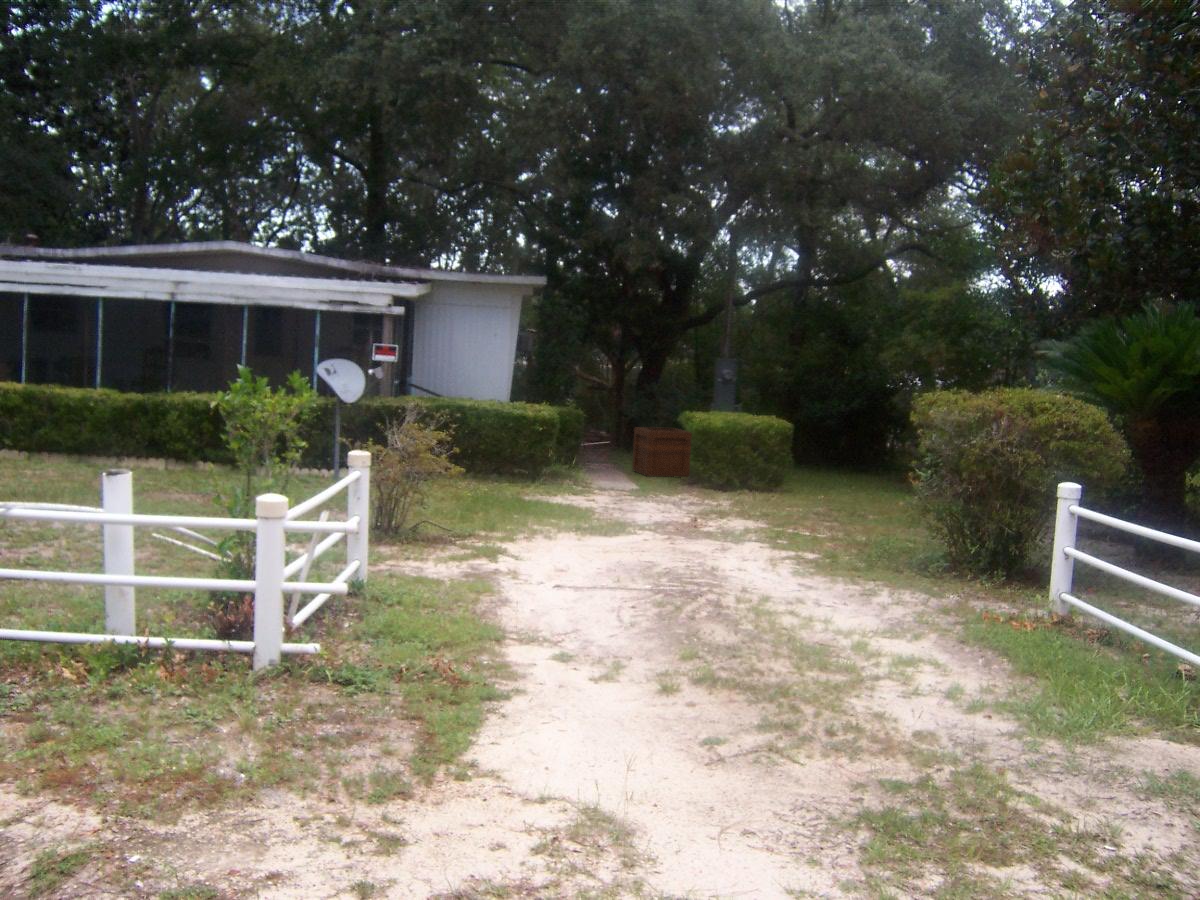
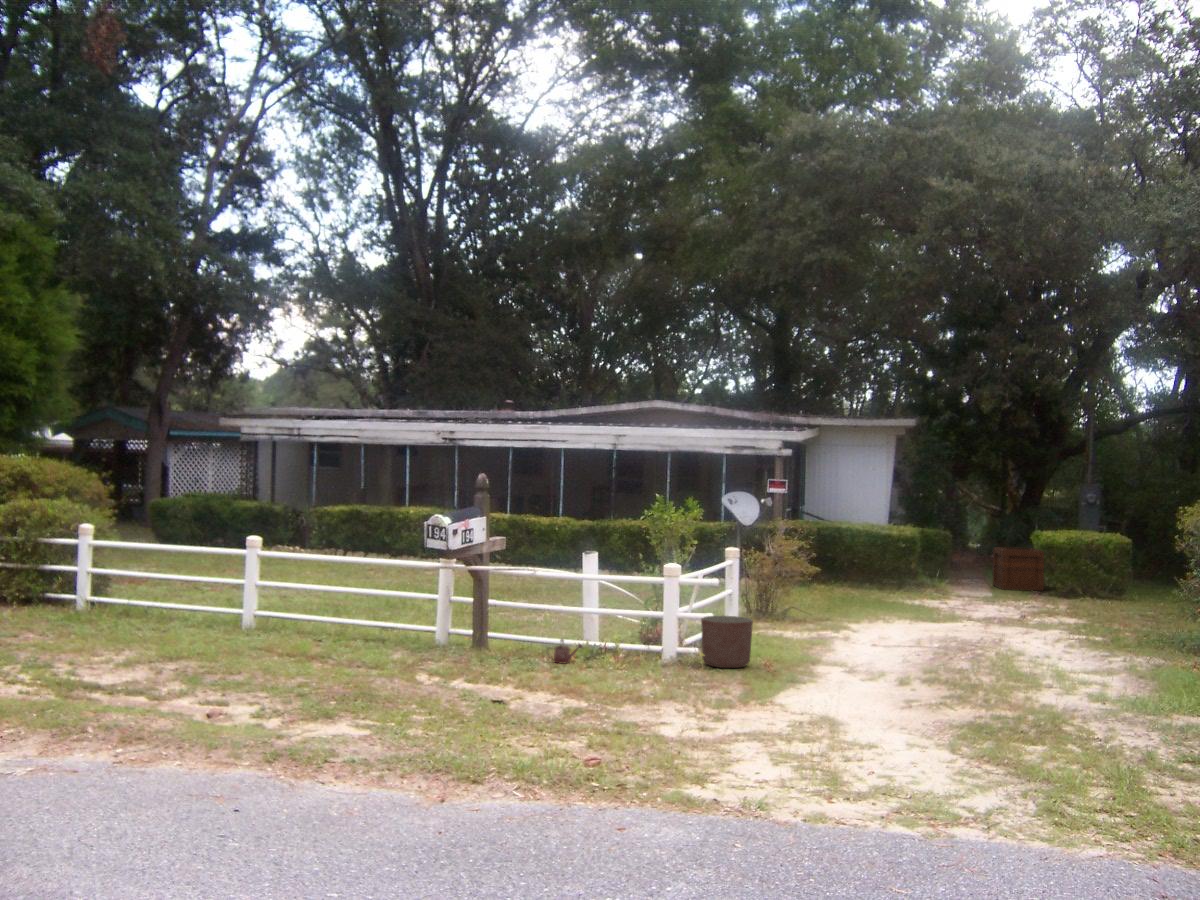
planter: none [321,574,408,666] -> present [701,616,753,668]
watering can: none [32,635,107,683] -> present [548,639,582,663]

